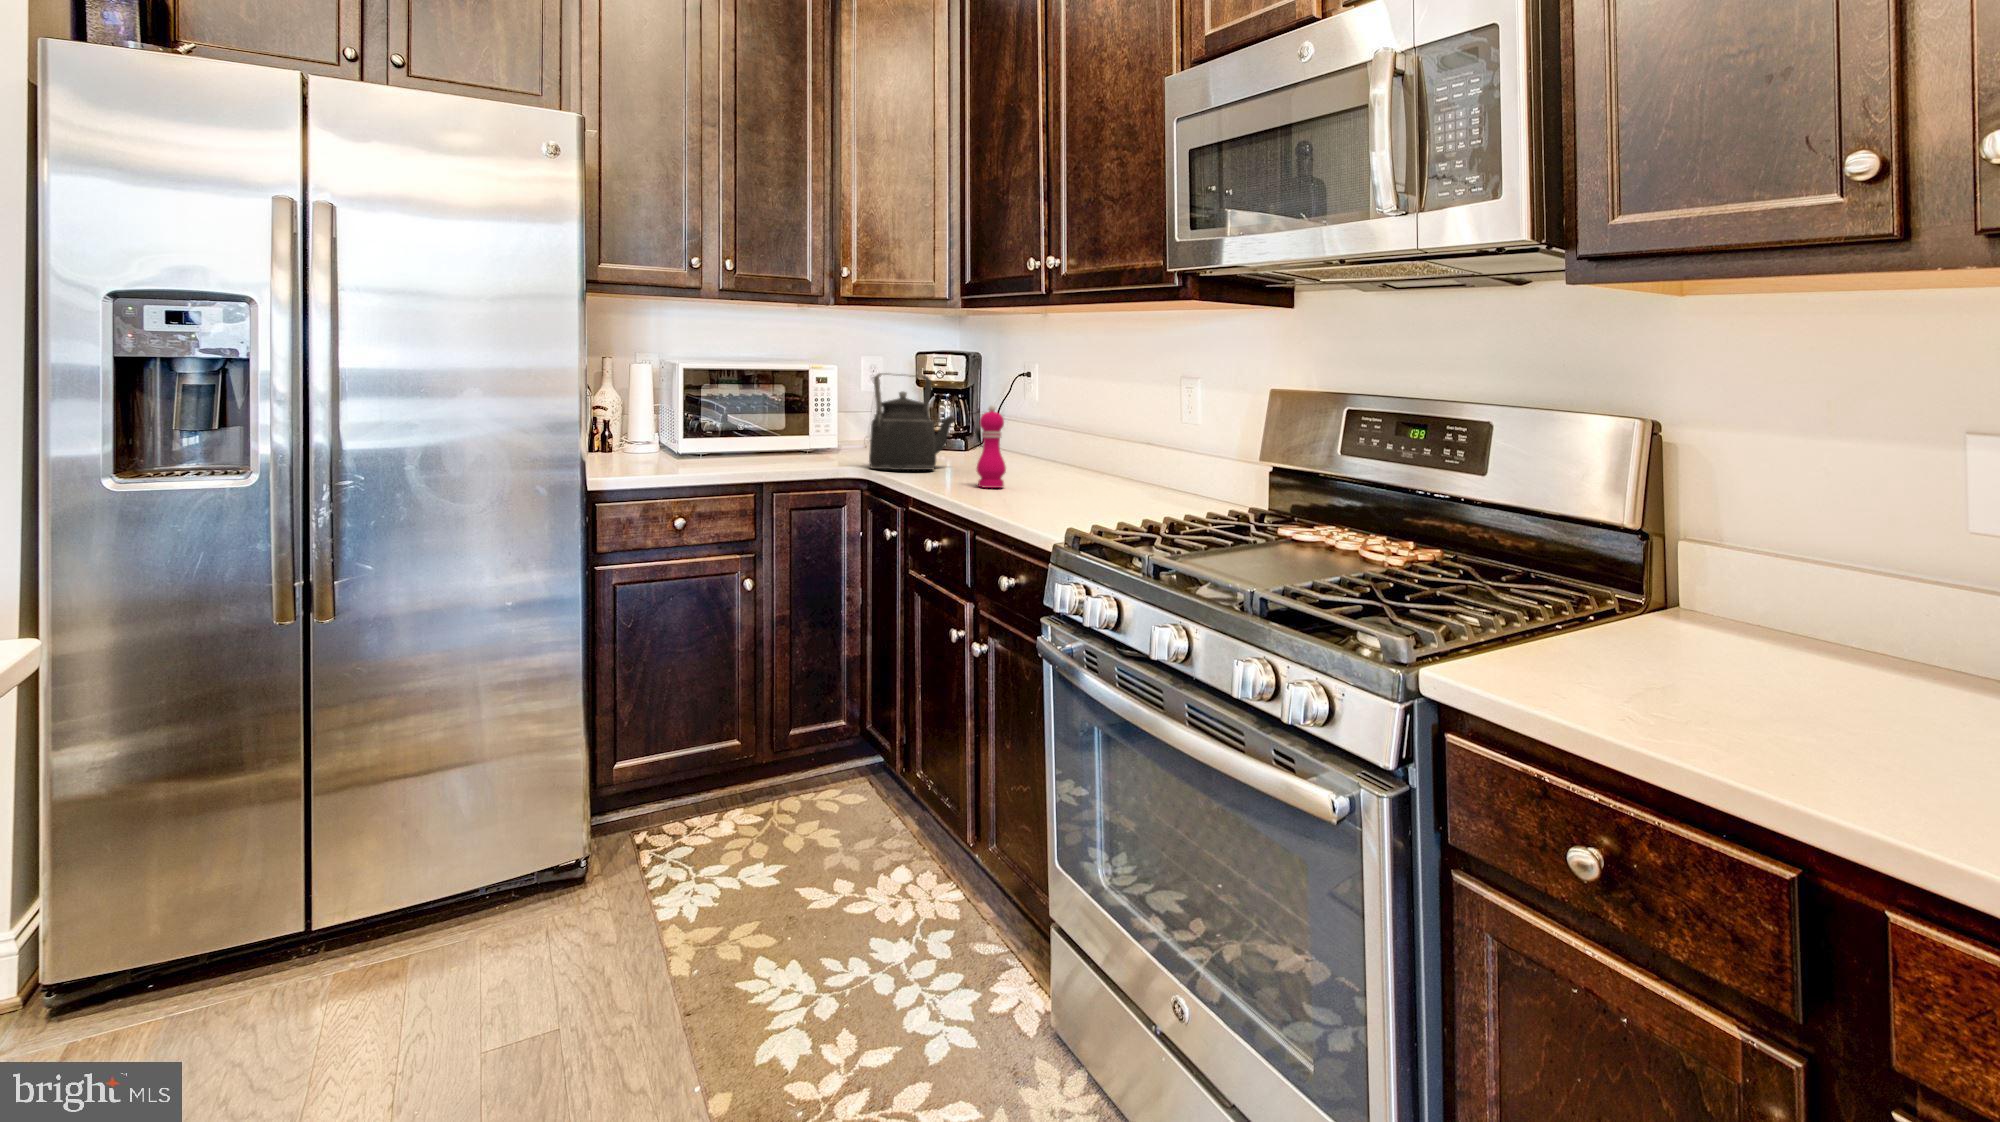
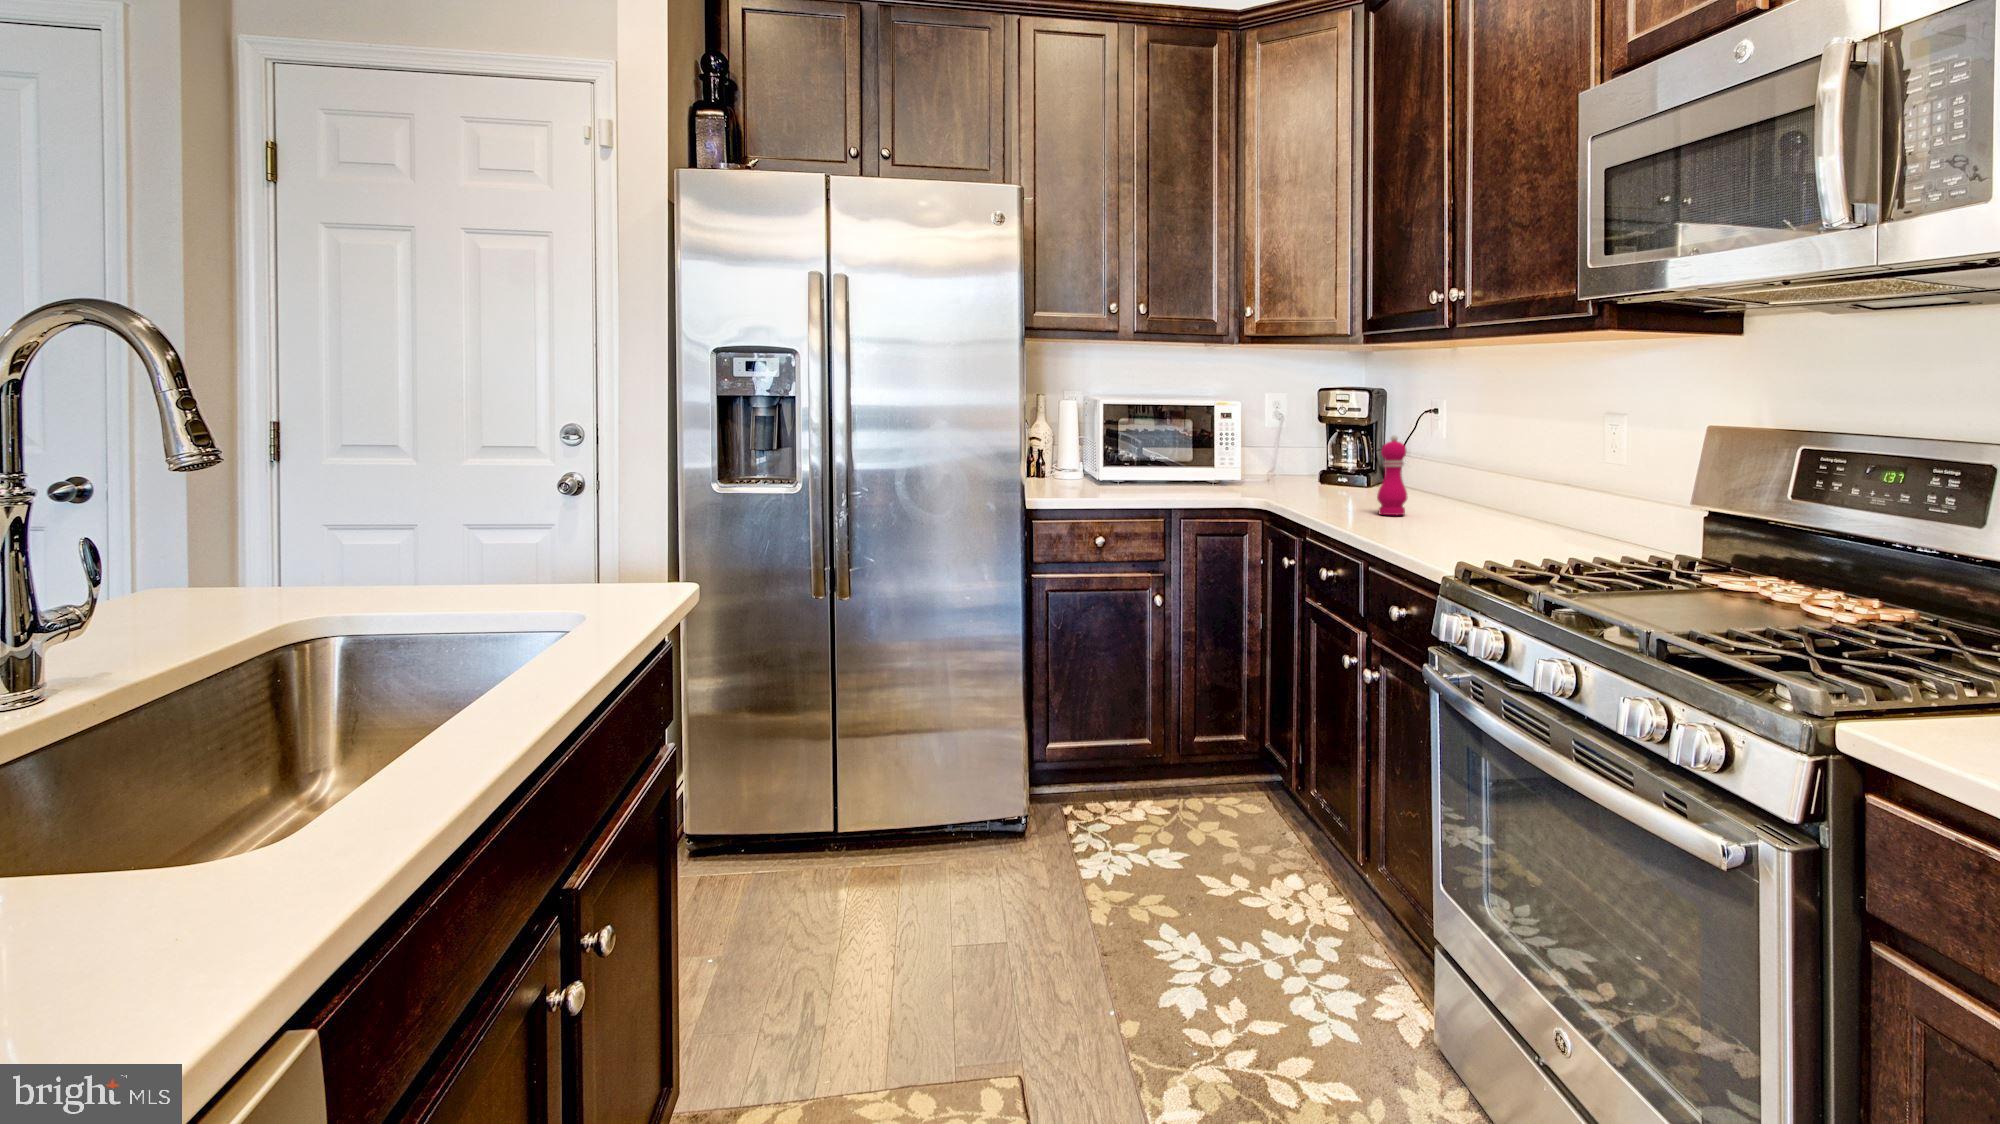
kettle: present [869,373,955,470] -> none [1271,404,1359,496]

